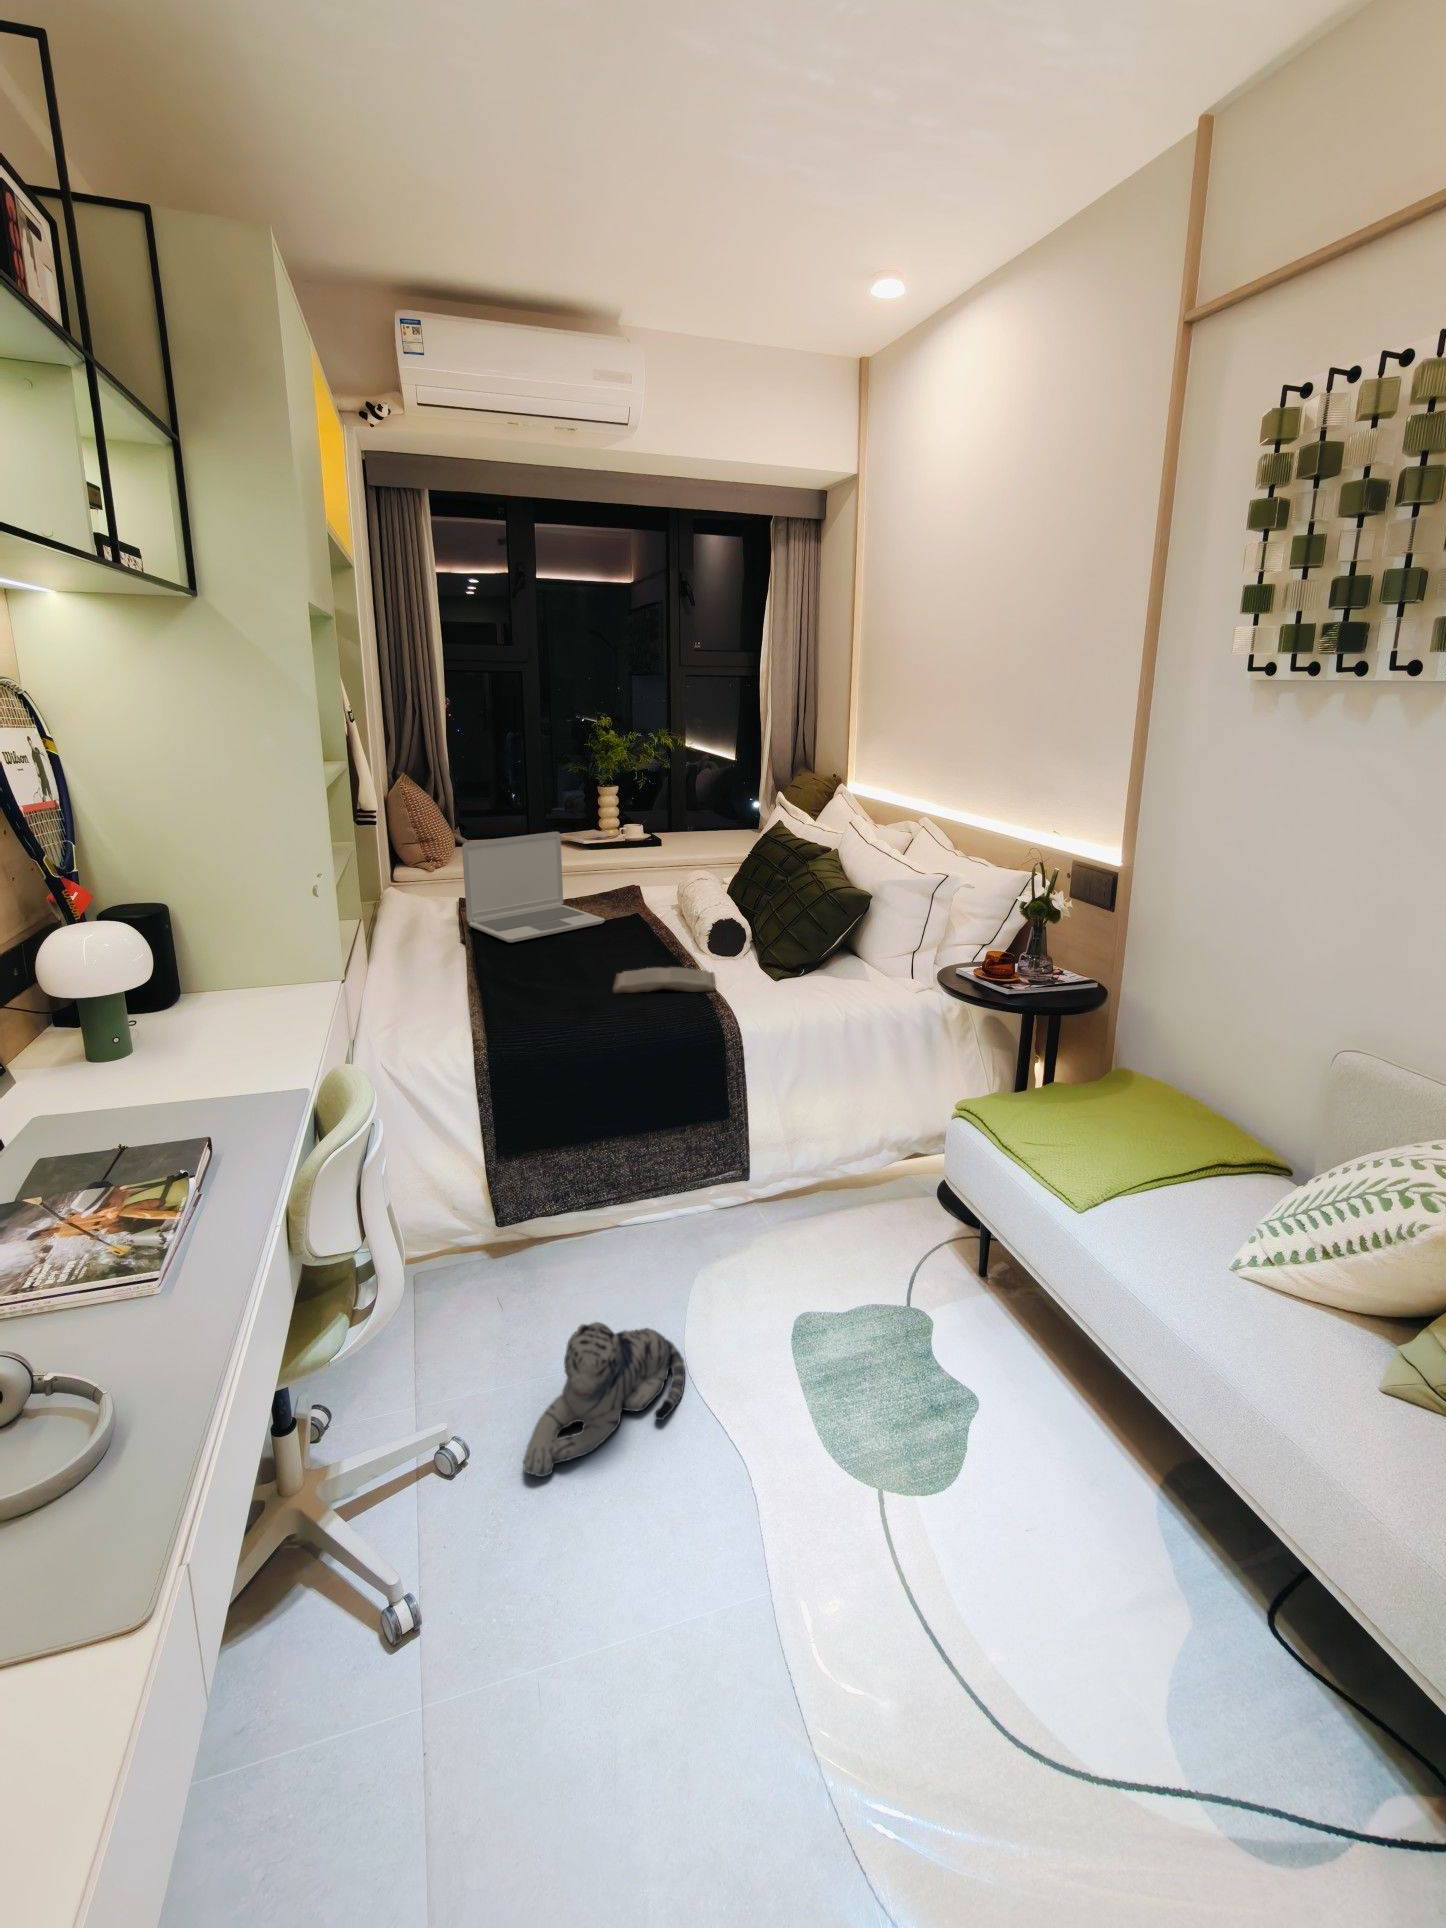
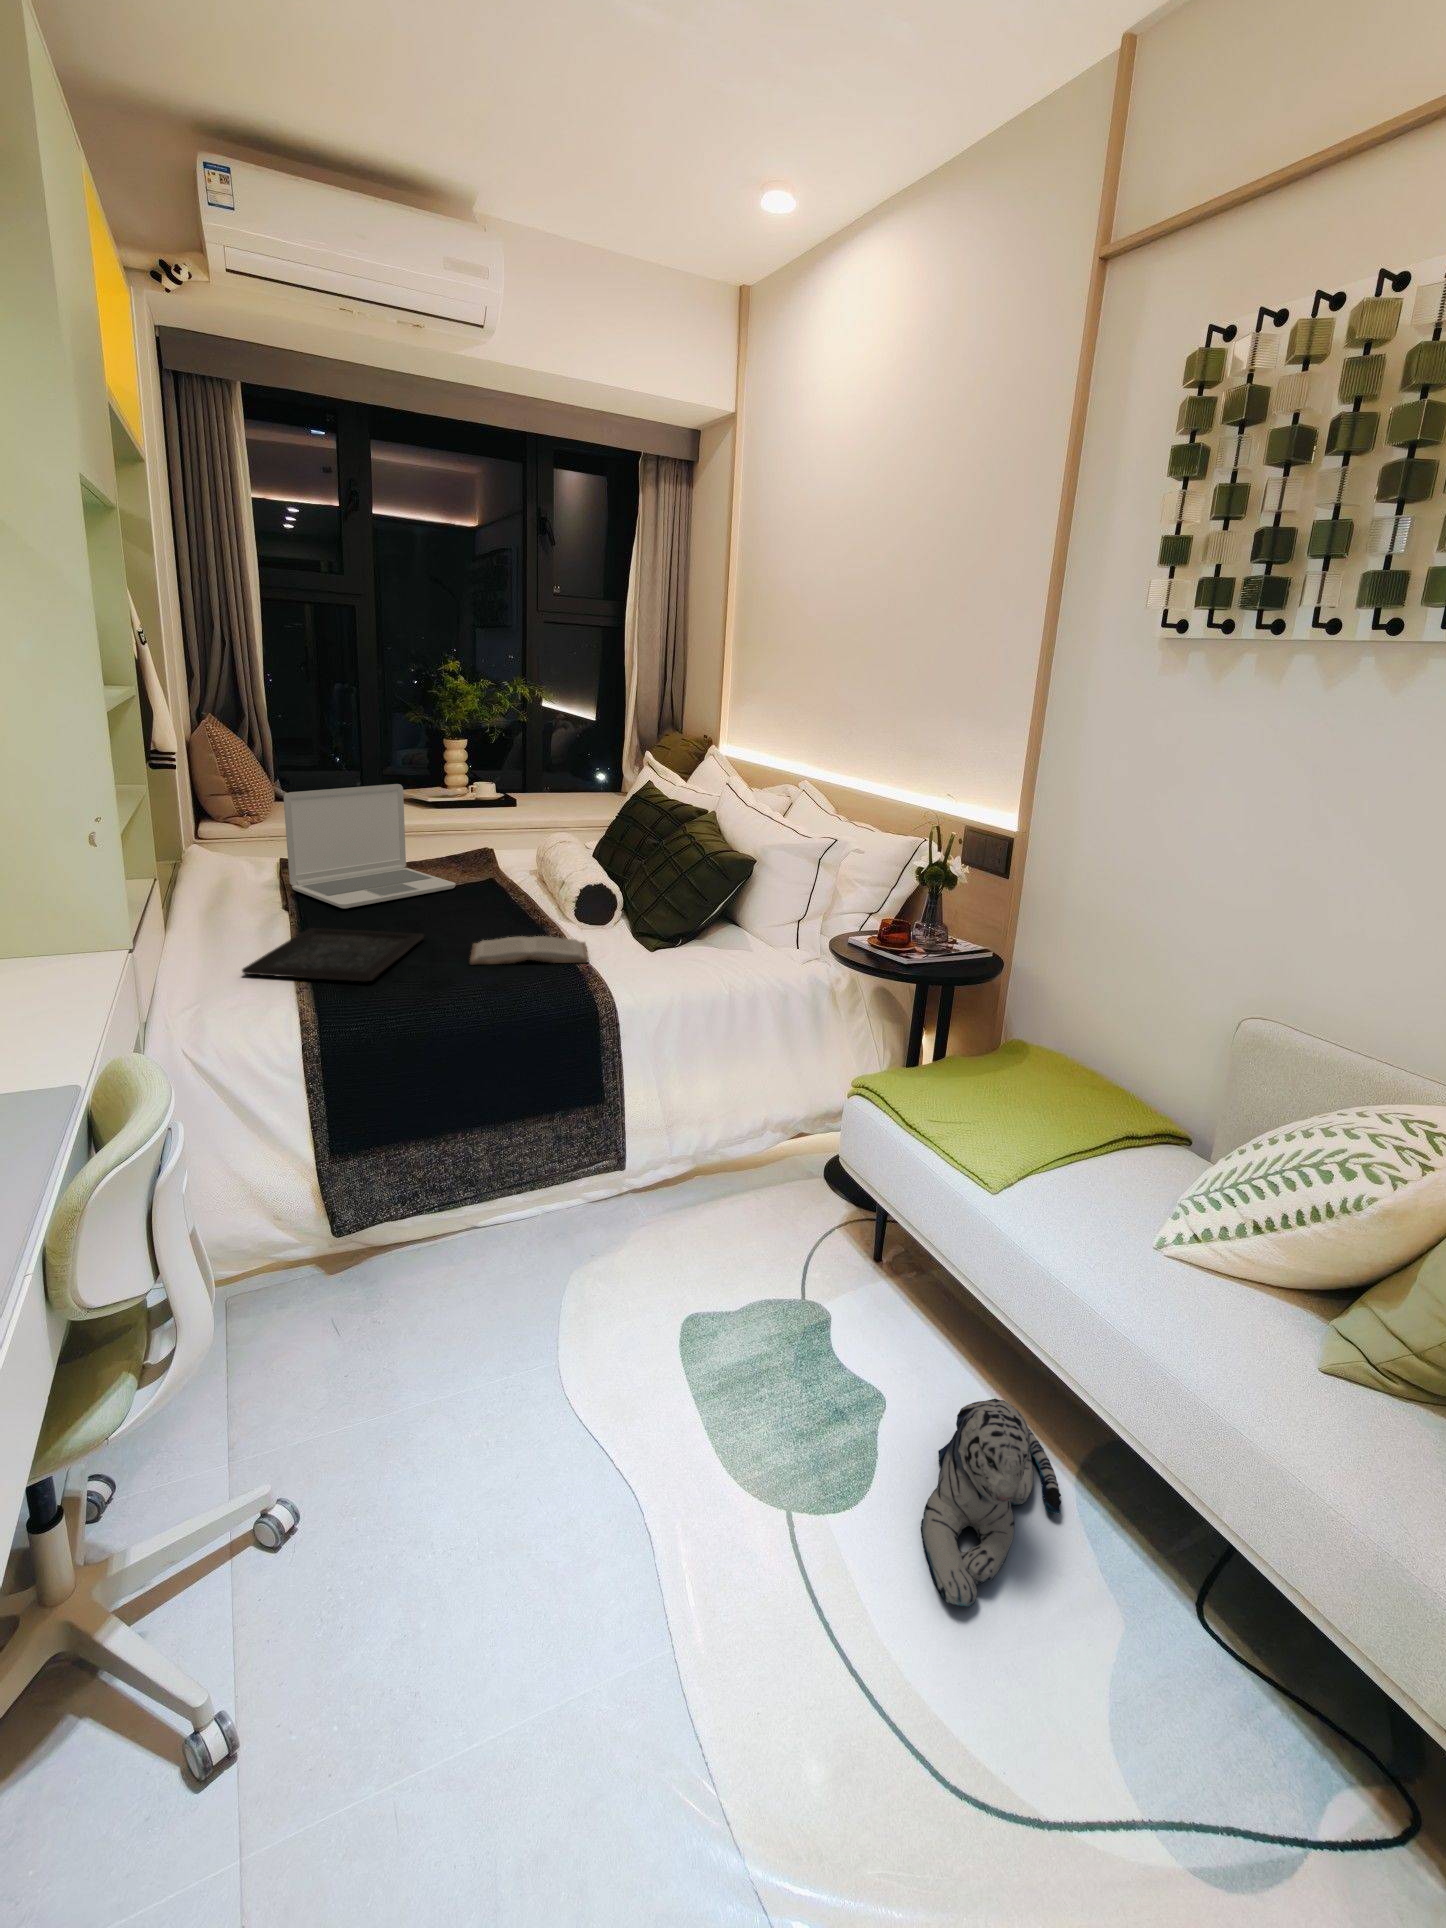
tray: none [428,960,576,1007] -> present [242,928,424,981]
plush toy: present [523,1322,685,1477] -> present [921,1399,1061,1607]

